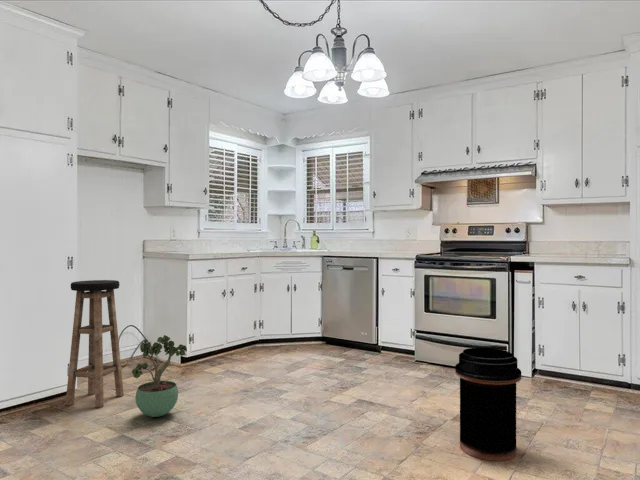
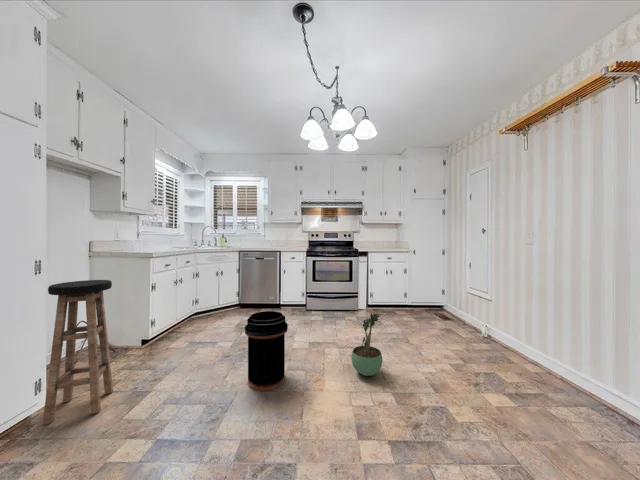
potted plant: present [132,335,187,417] -> present [351,313,383,376]
trash can: present [455,348,521,461] -> present [245,311,288,391]

